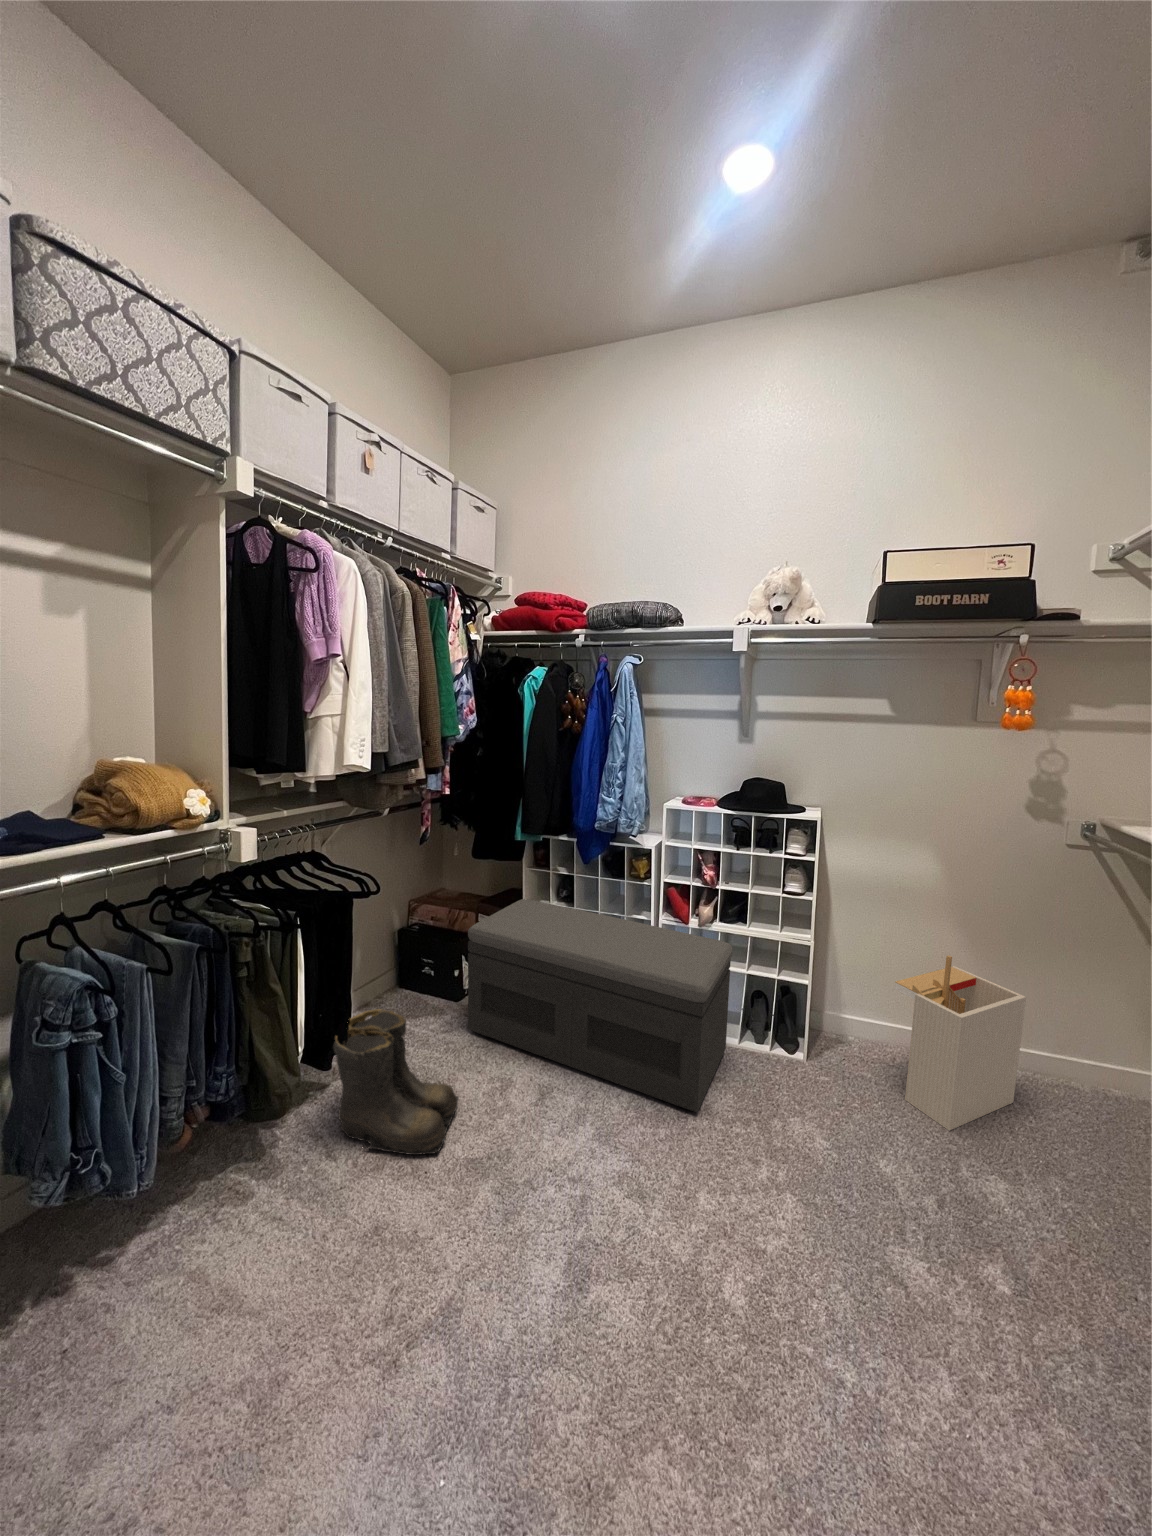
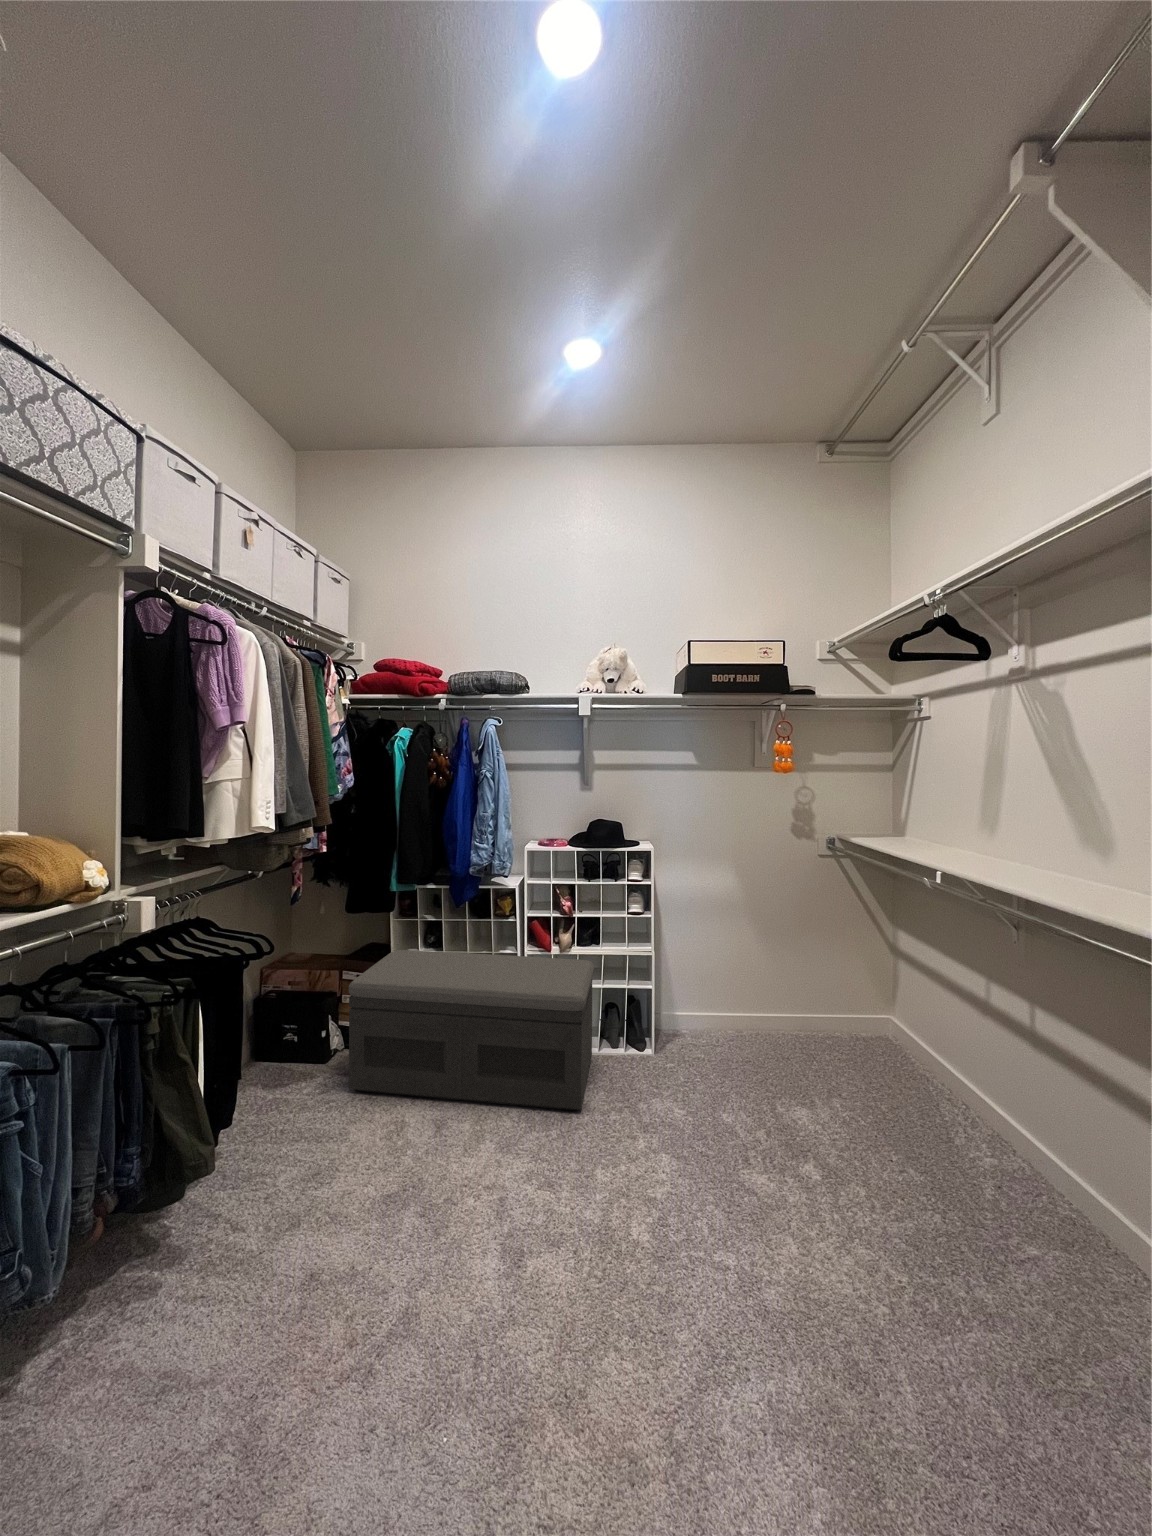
storage bin: present [894,955,1026,1131] -> none [714,944,797,1078]
boots: present [333,1009,459,1155] -> none [229,1075,362,1223]

